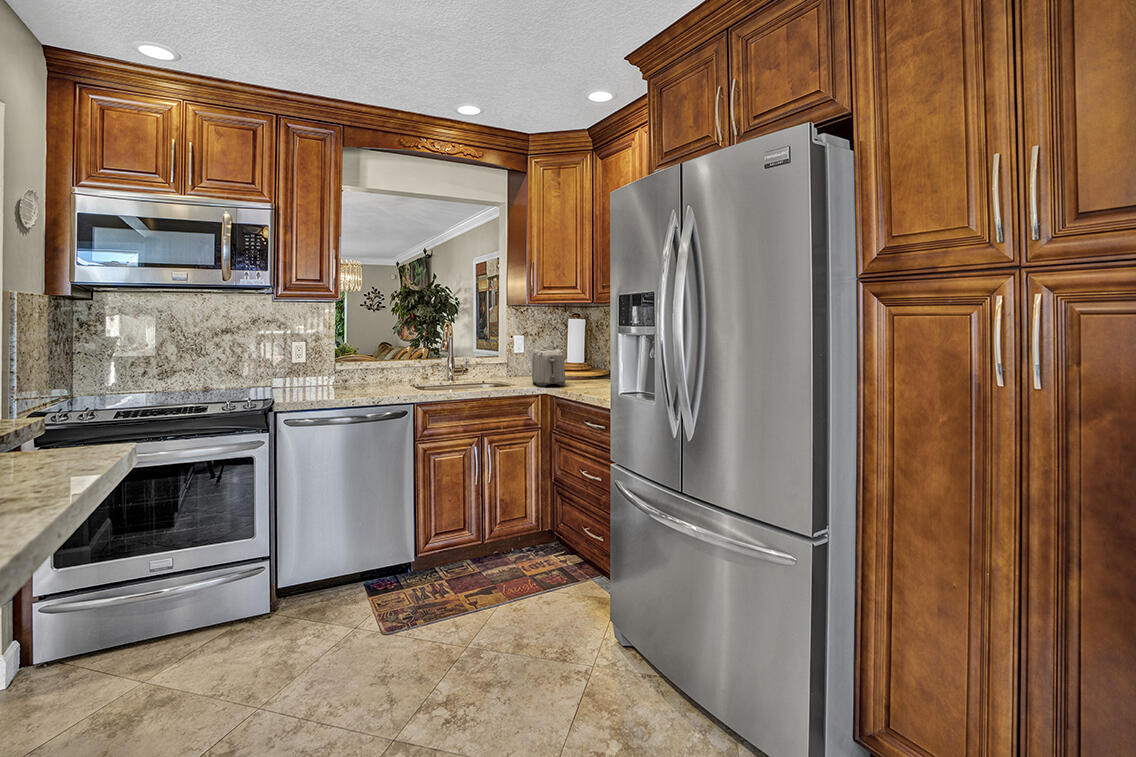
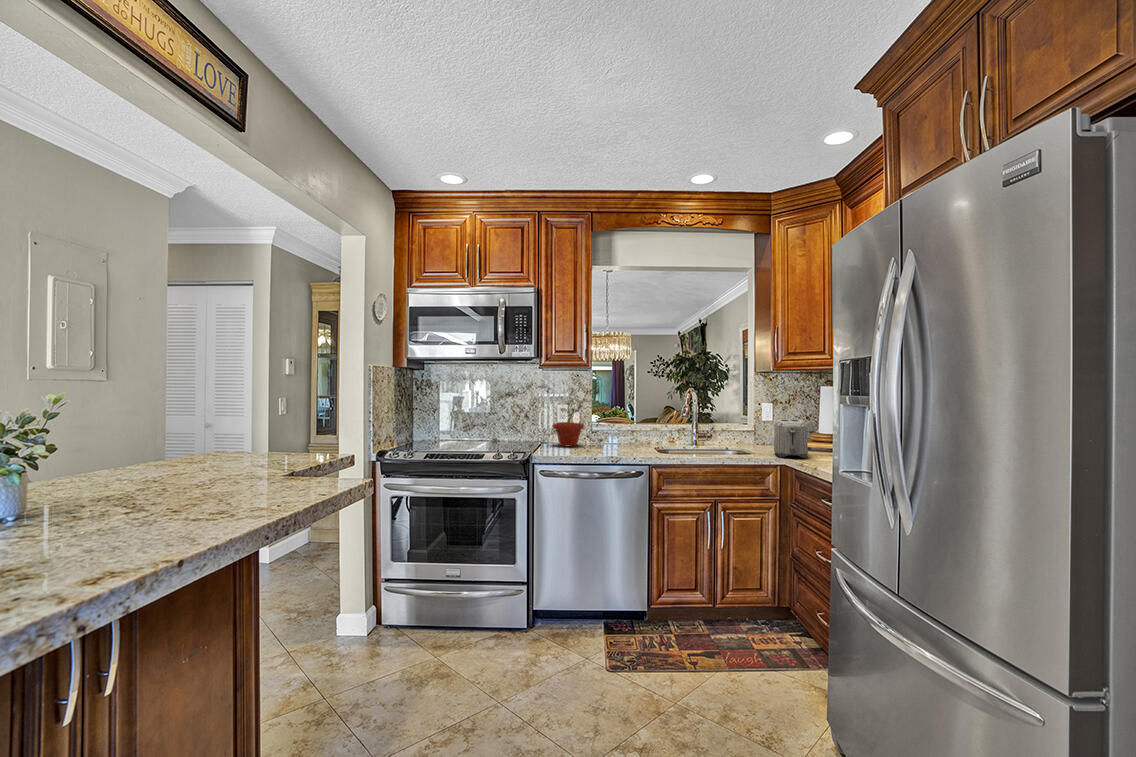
potted plant: none [280,328,325,390] -> present [552,396,585,446]

